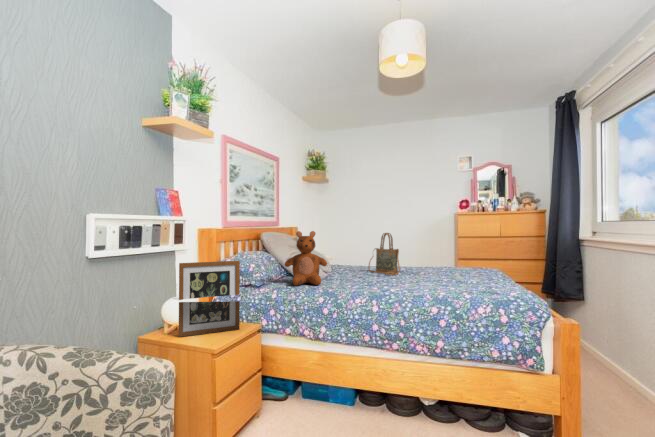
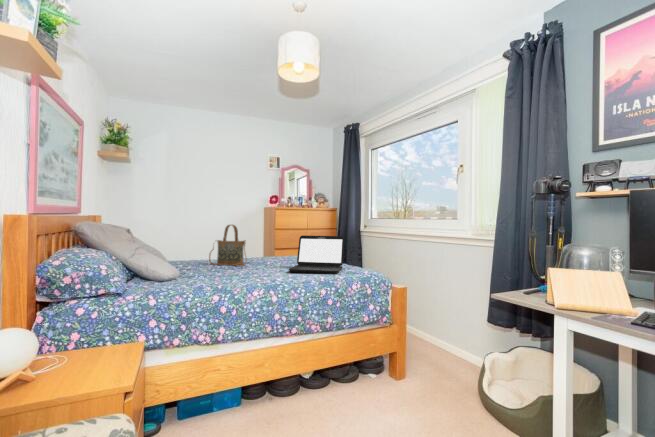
teddy bear: present [285,231,327,285] -> none [145,223,199,288]
laptop: none [418,244,495,291] -> present [289,236,344,274]
picture frame: present [179,261,240,337] -> none [26,264,119,389]

